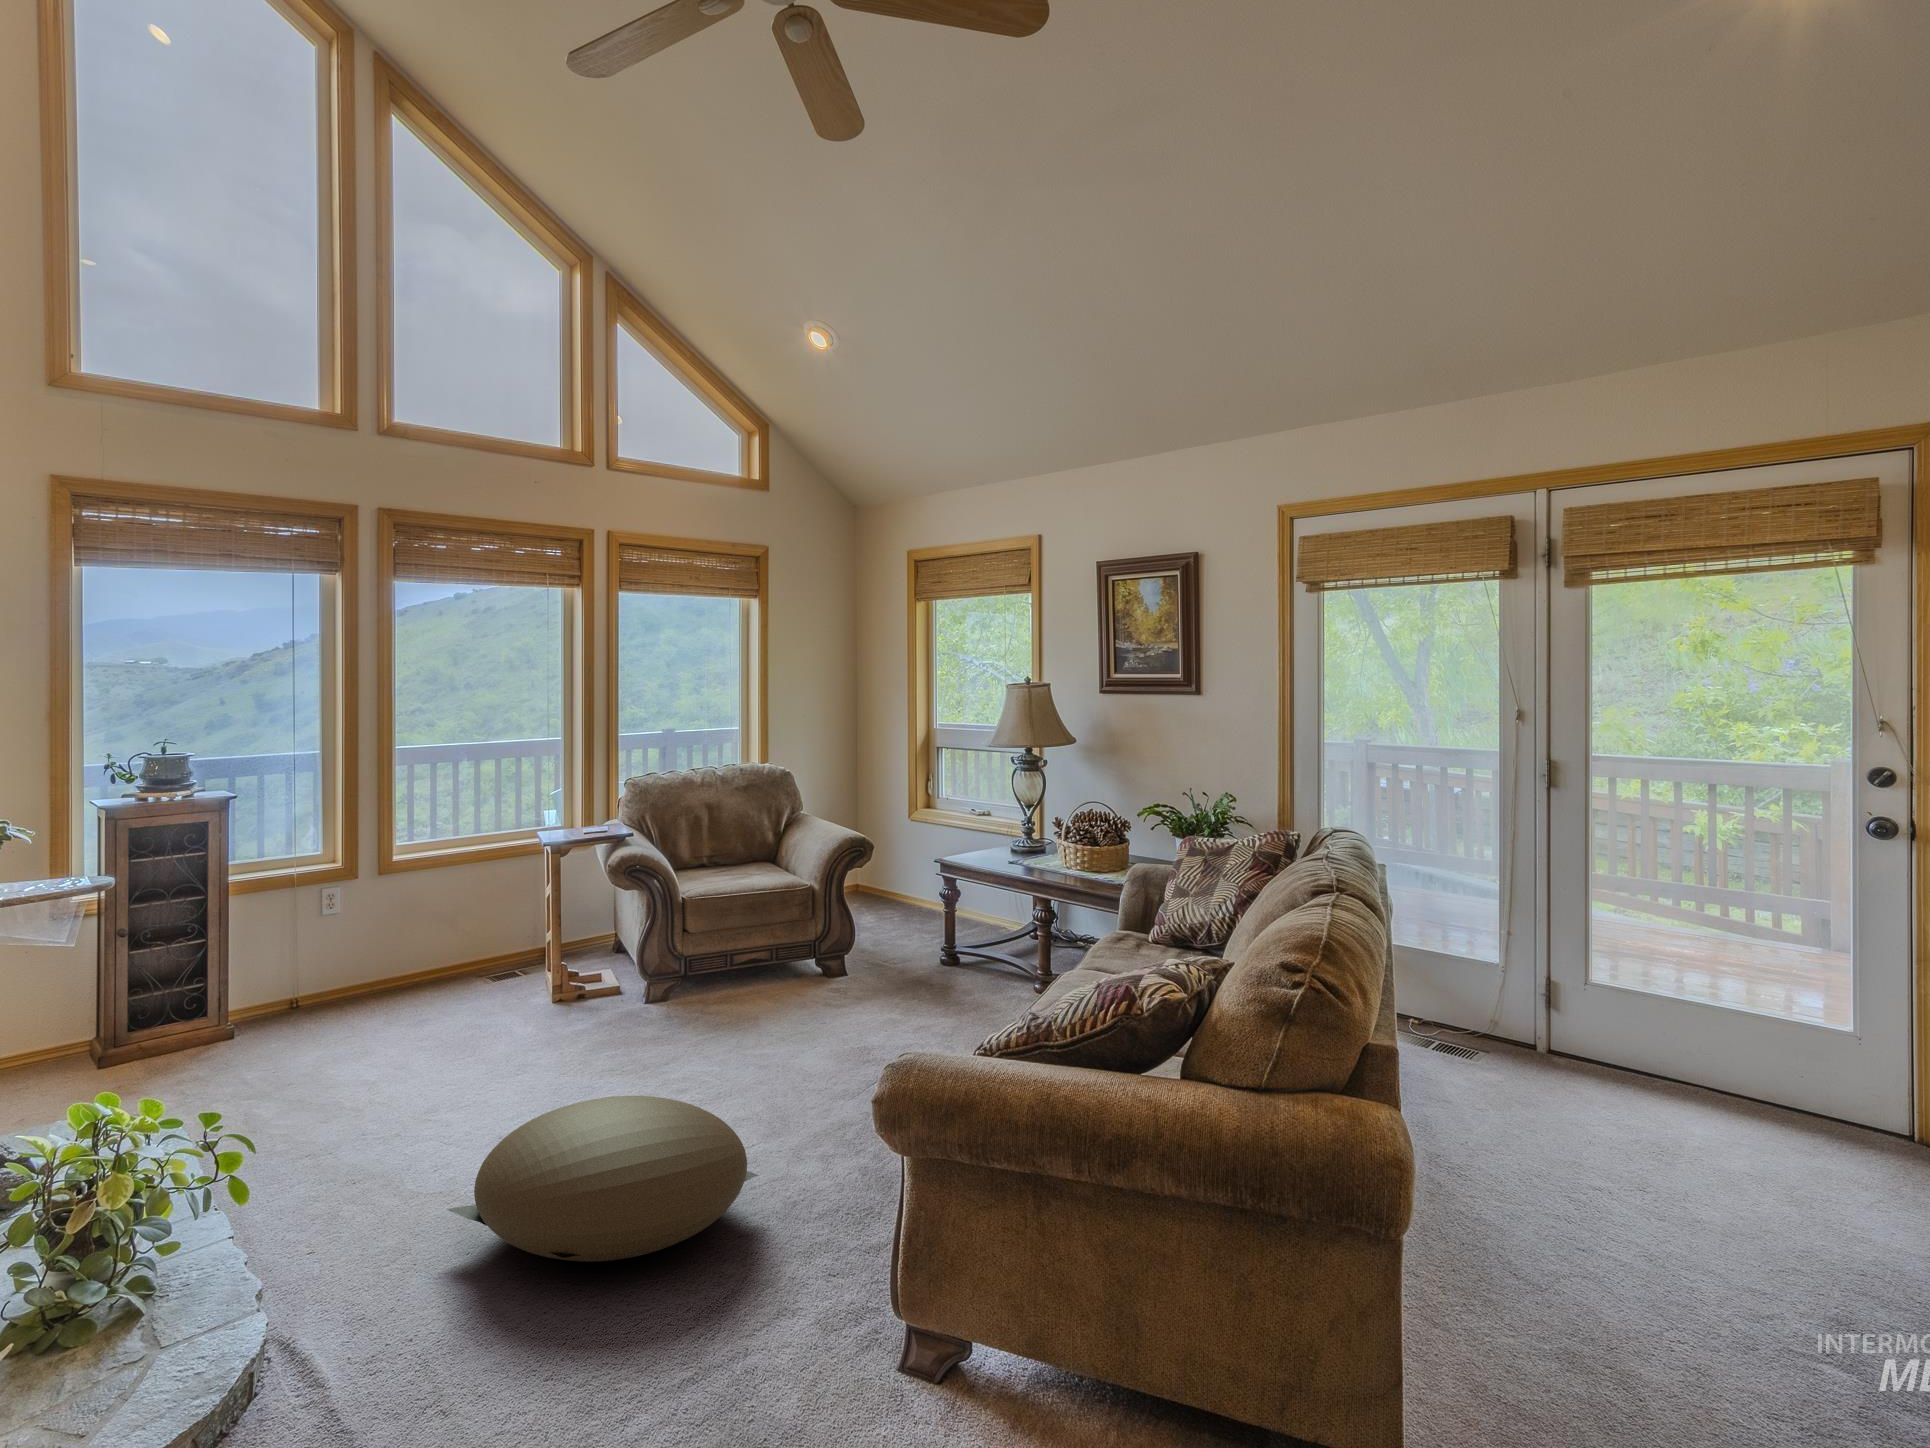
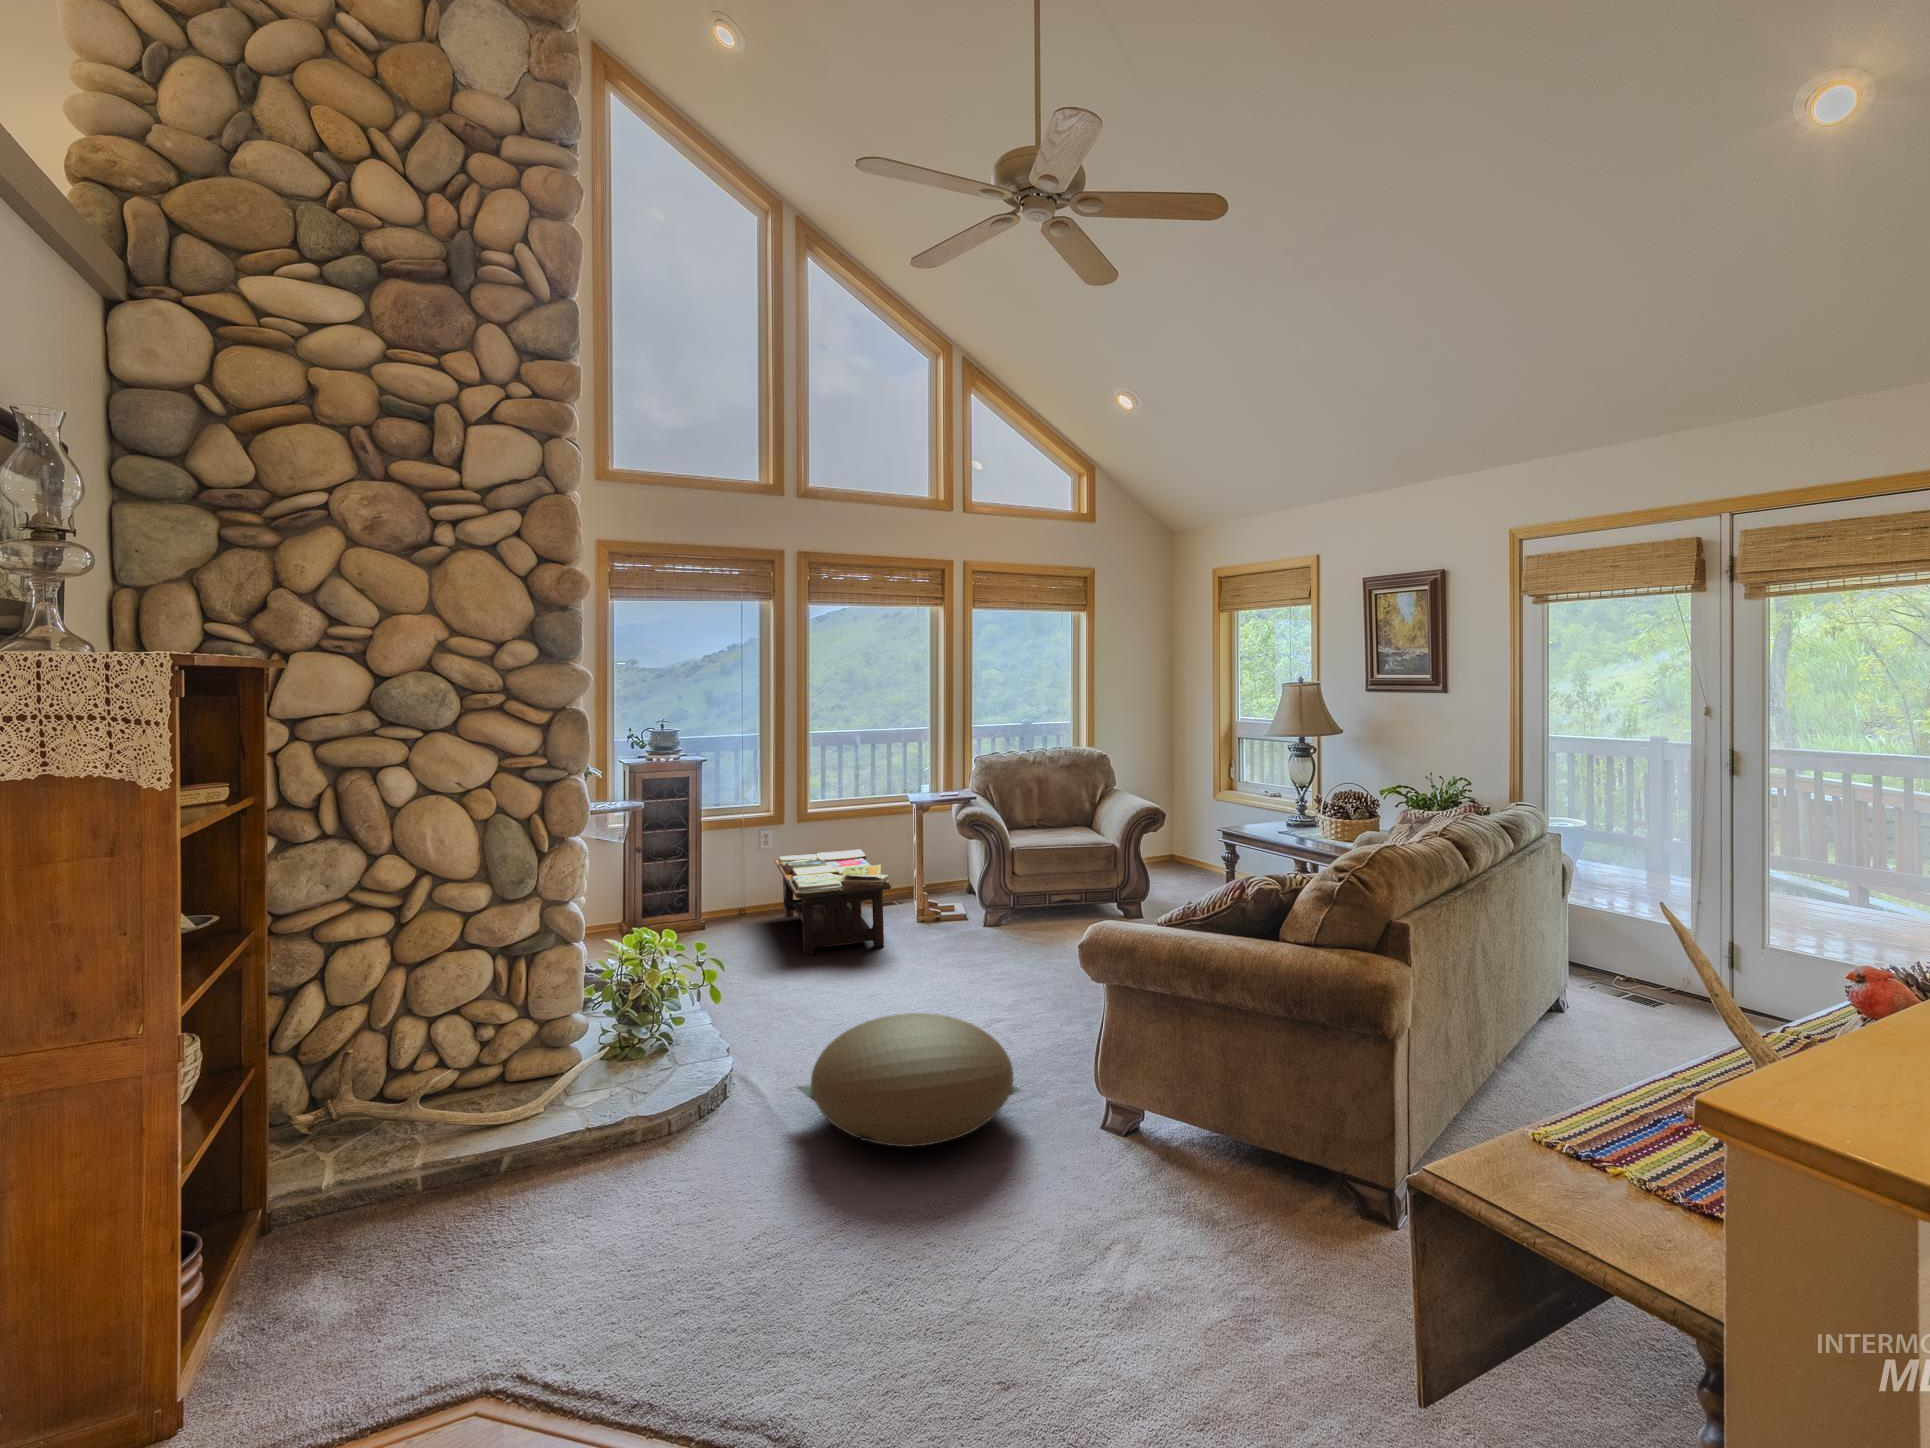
coffee table: none [340,911,527,1054] -> present [775,849,891,955]

